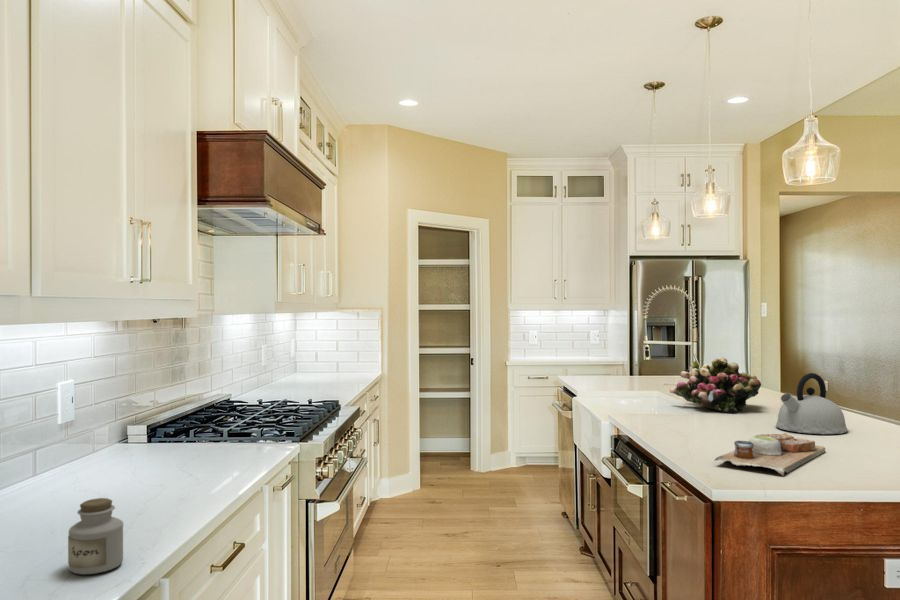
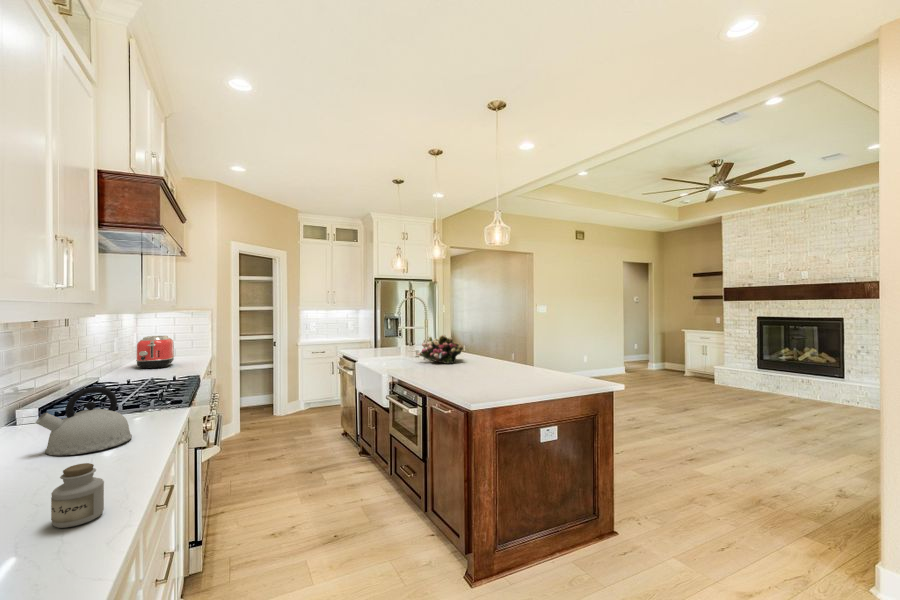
toaster: none [282,344,326,387] -> present [136,336,174,369]
kettle: present [776,373,848,434] -> present [36,387,132,455]
cutting board: present [715,433,825,475] -> none [461,372,504,393]

